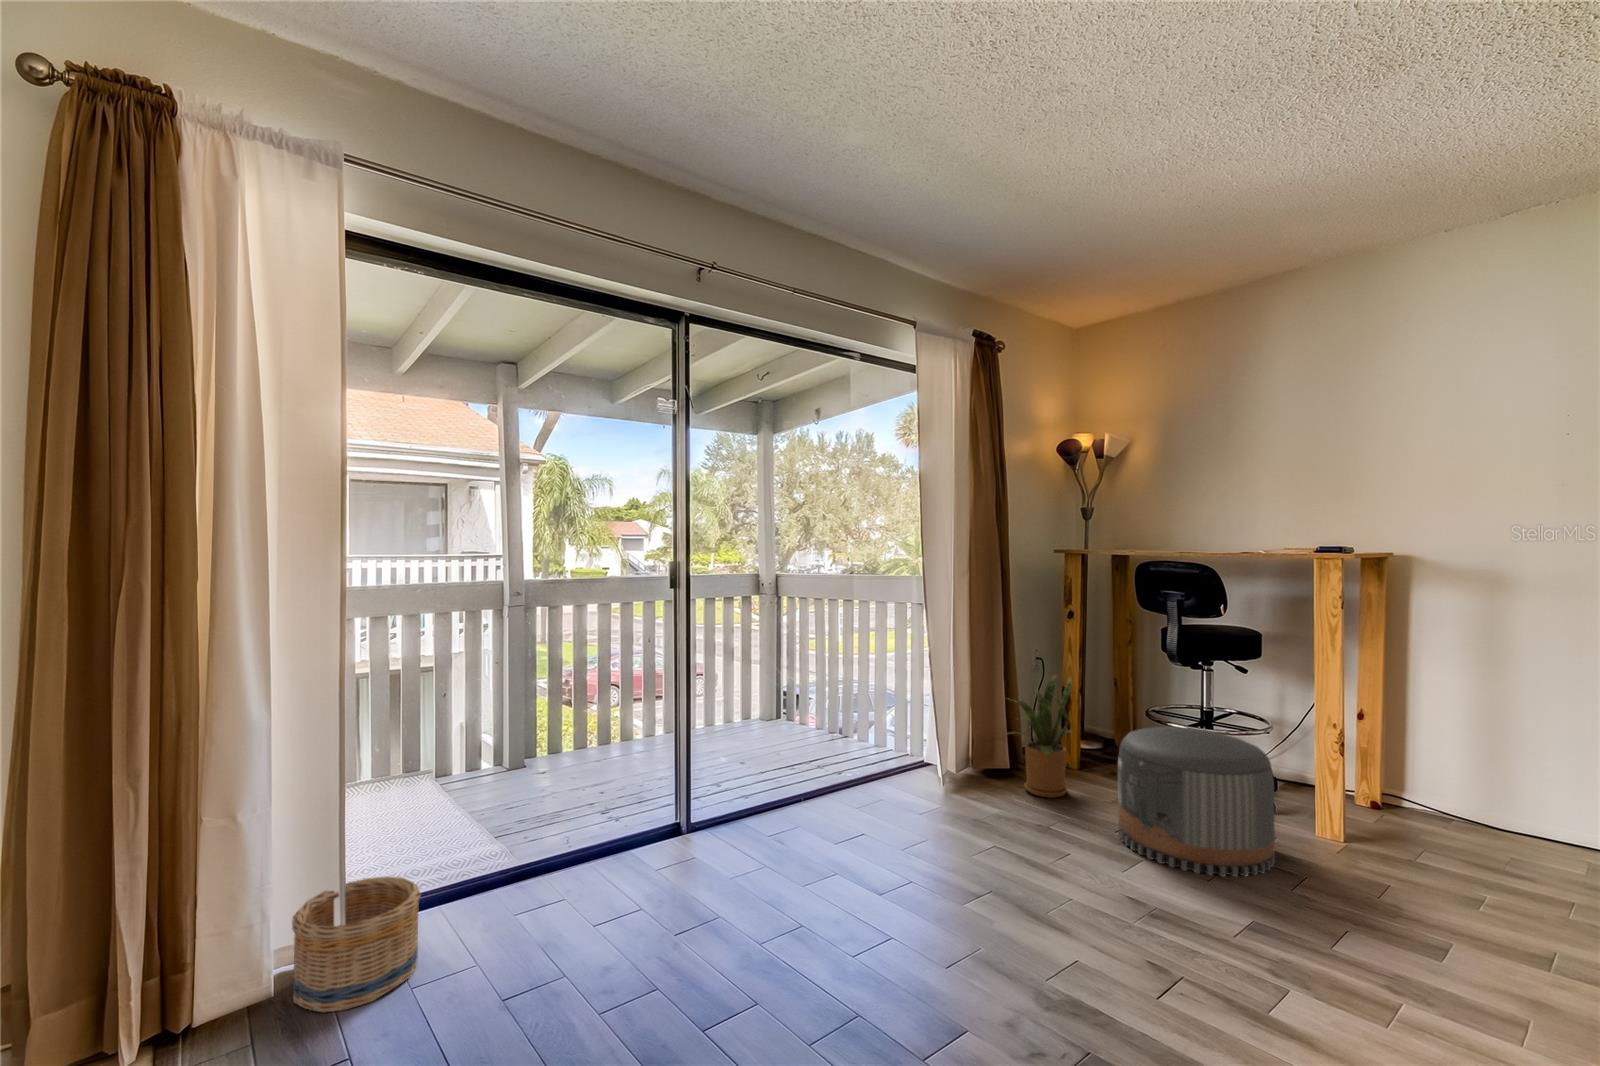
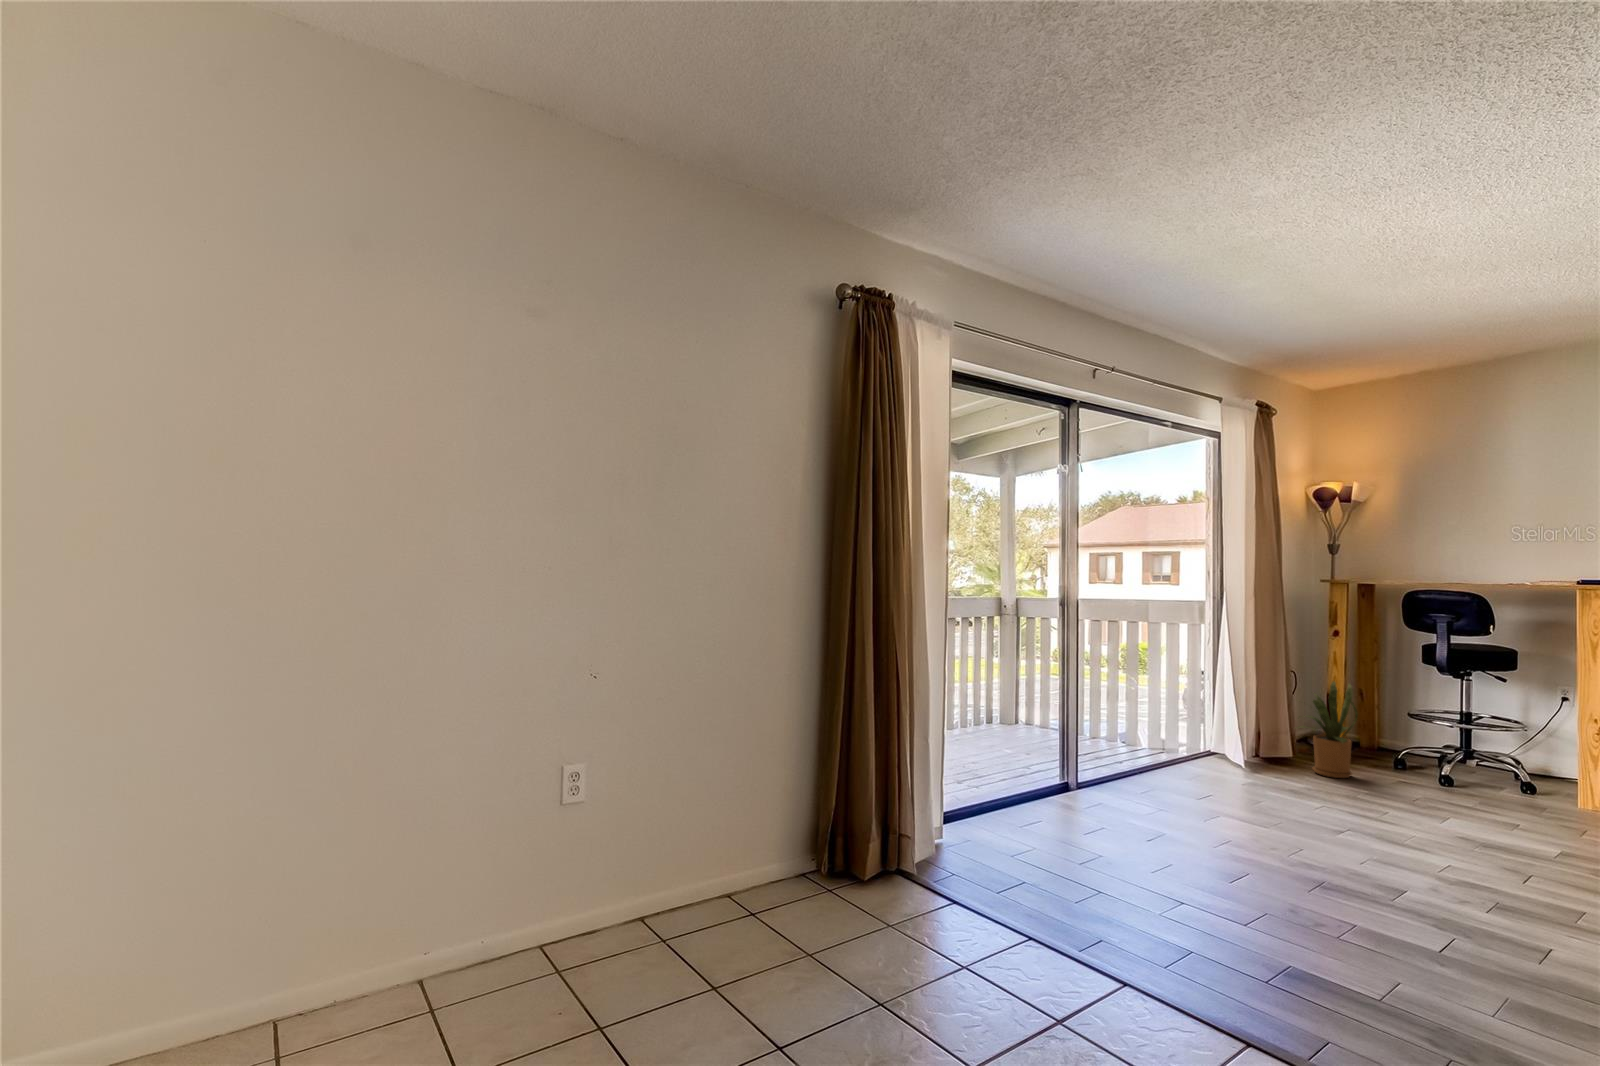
pouf: present [1118,727,1275,877] -> none [1417,721,1555,827]
basket: present [292,876,421,1013] -> none [945,792,1016,864]

